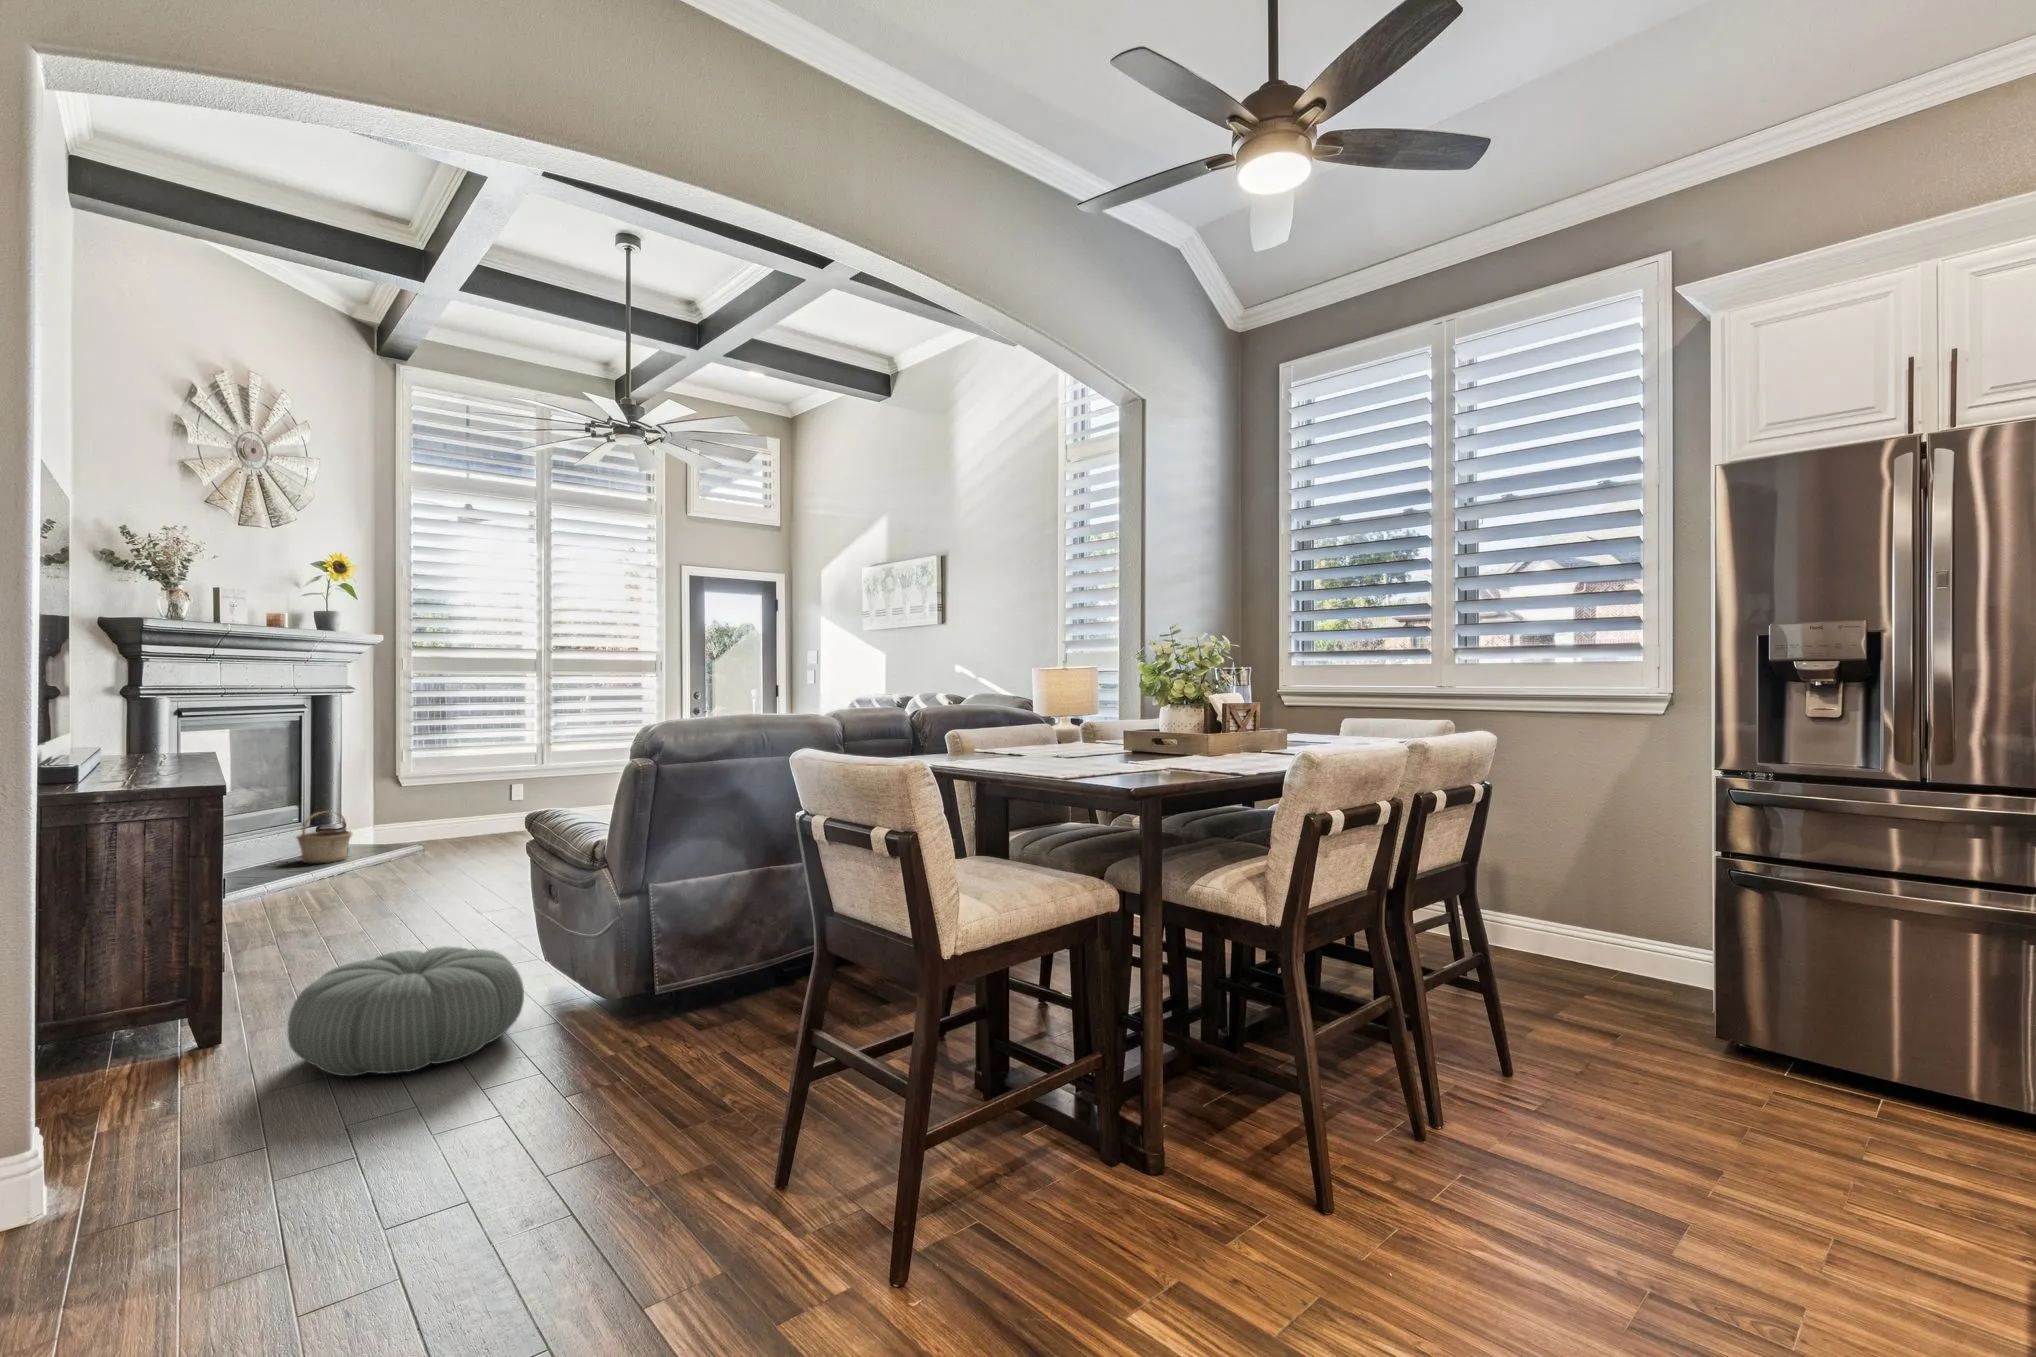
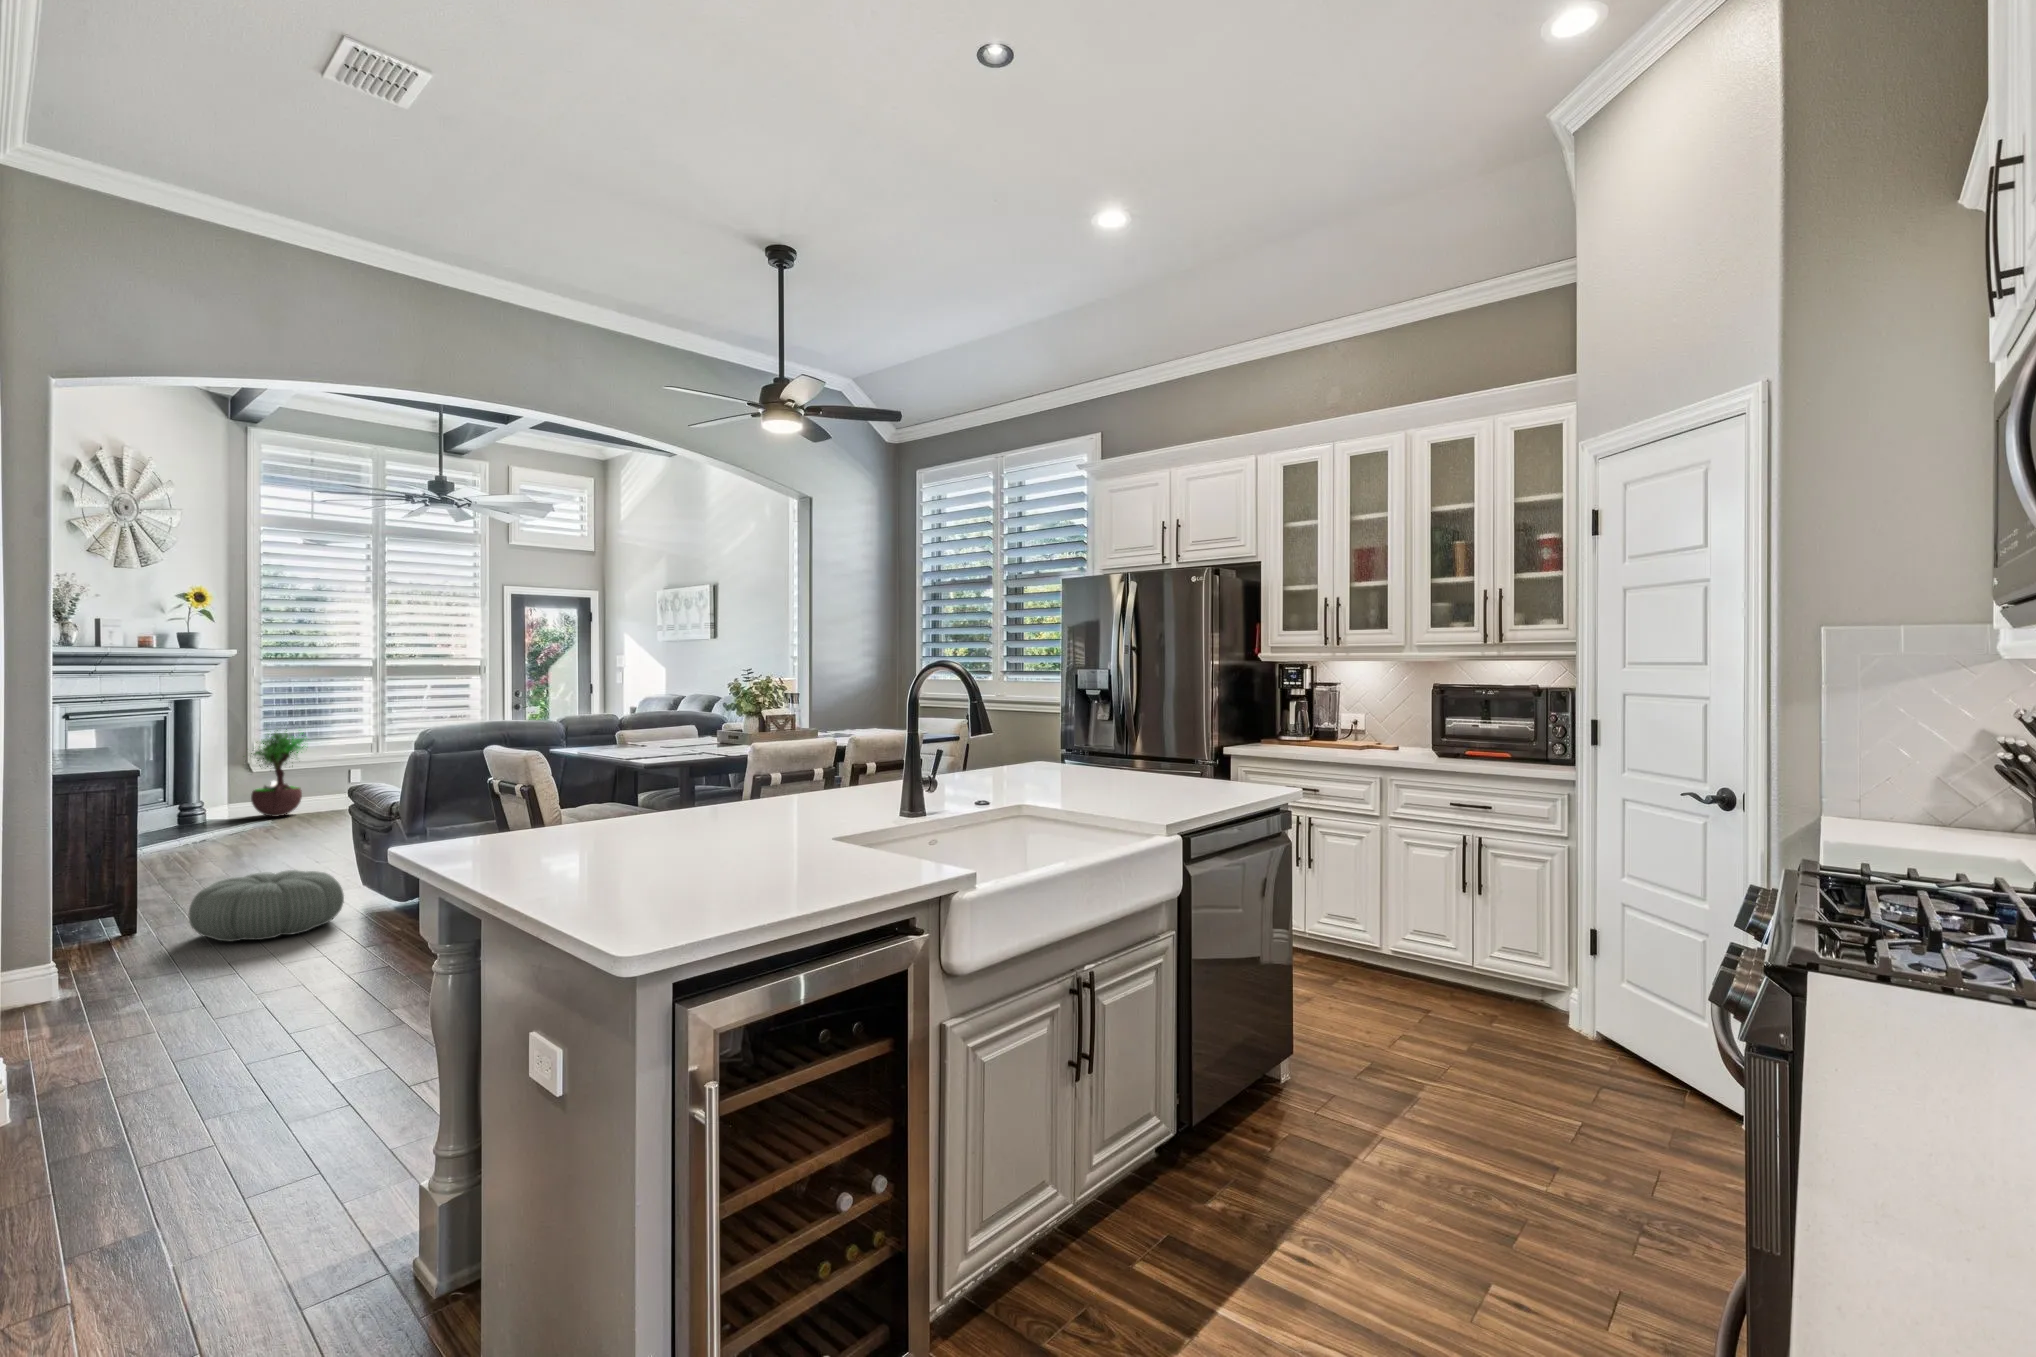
potted tree: none [388,726,468,841] -> present [251,729,307,817]
basket: present [296,814,353,863] -> none [165,792,214,833]

